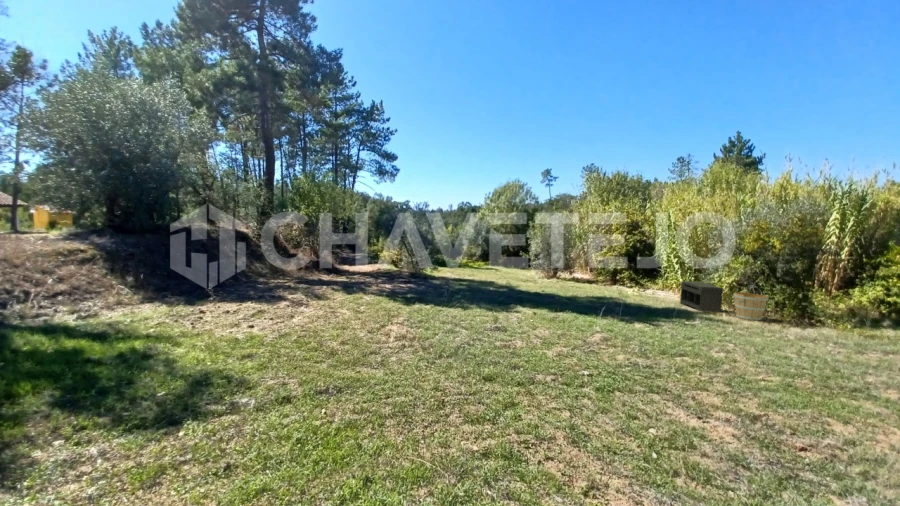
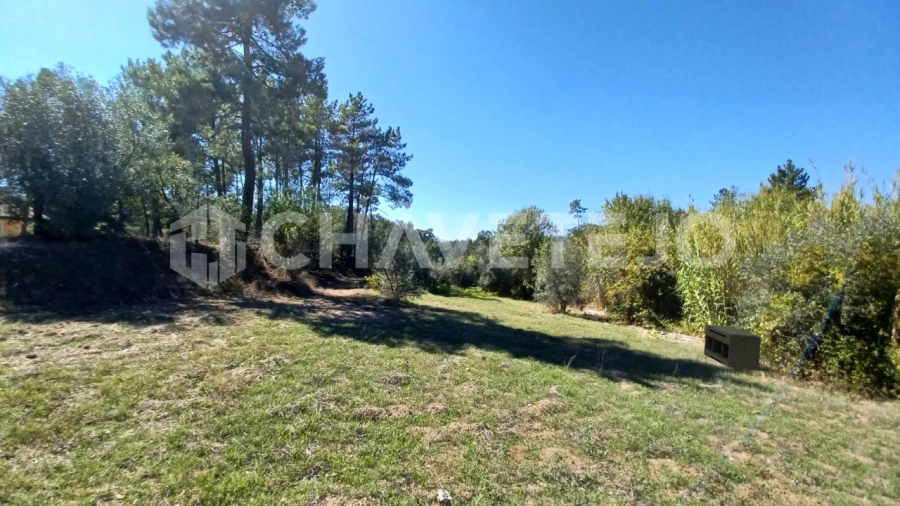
wooden bucket: present [734,292,769,321] -> none [775,343,829,387]

